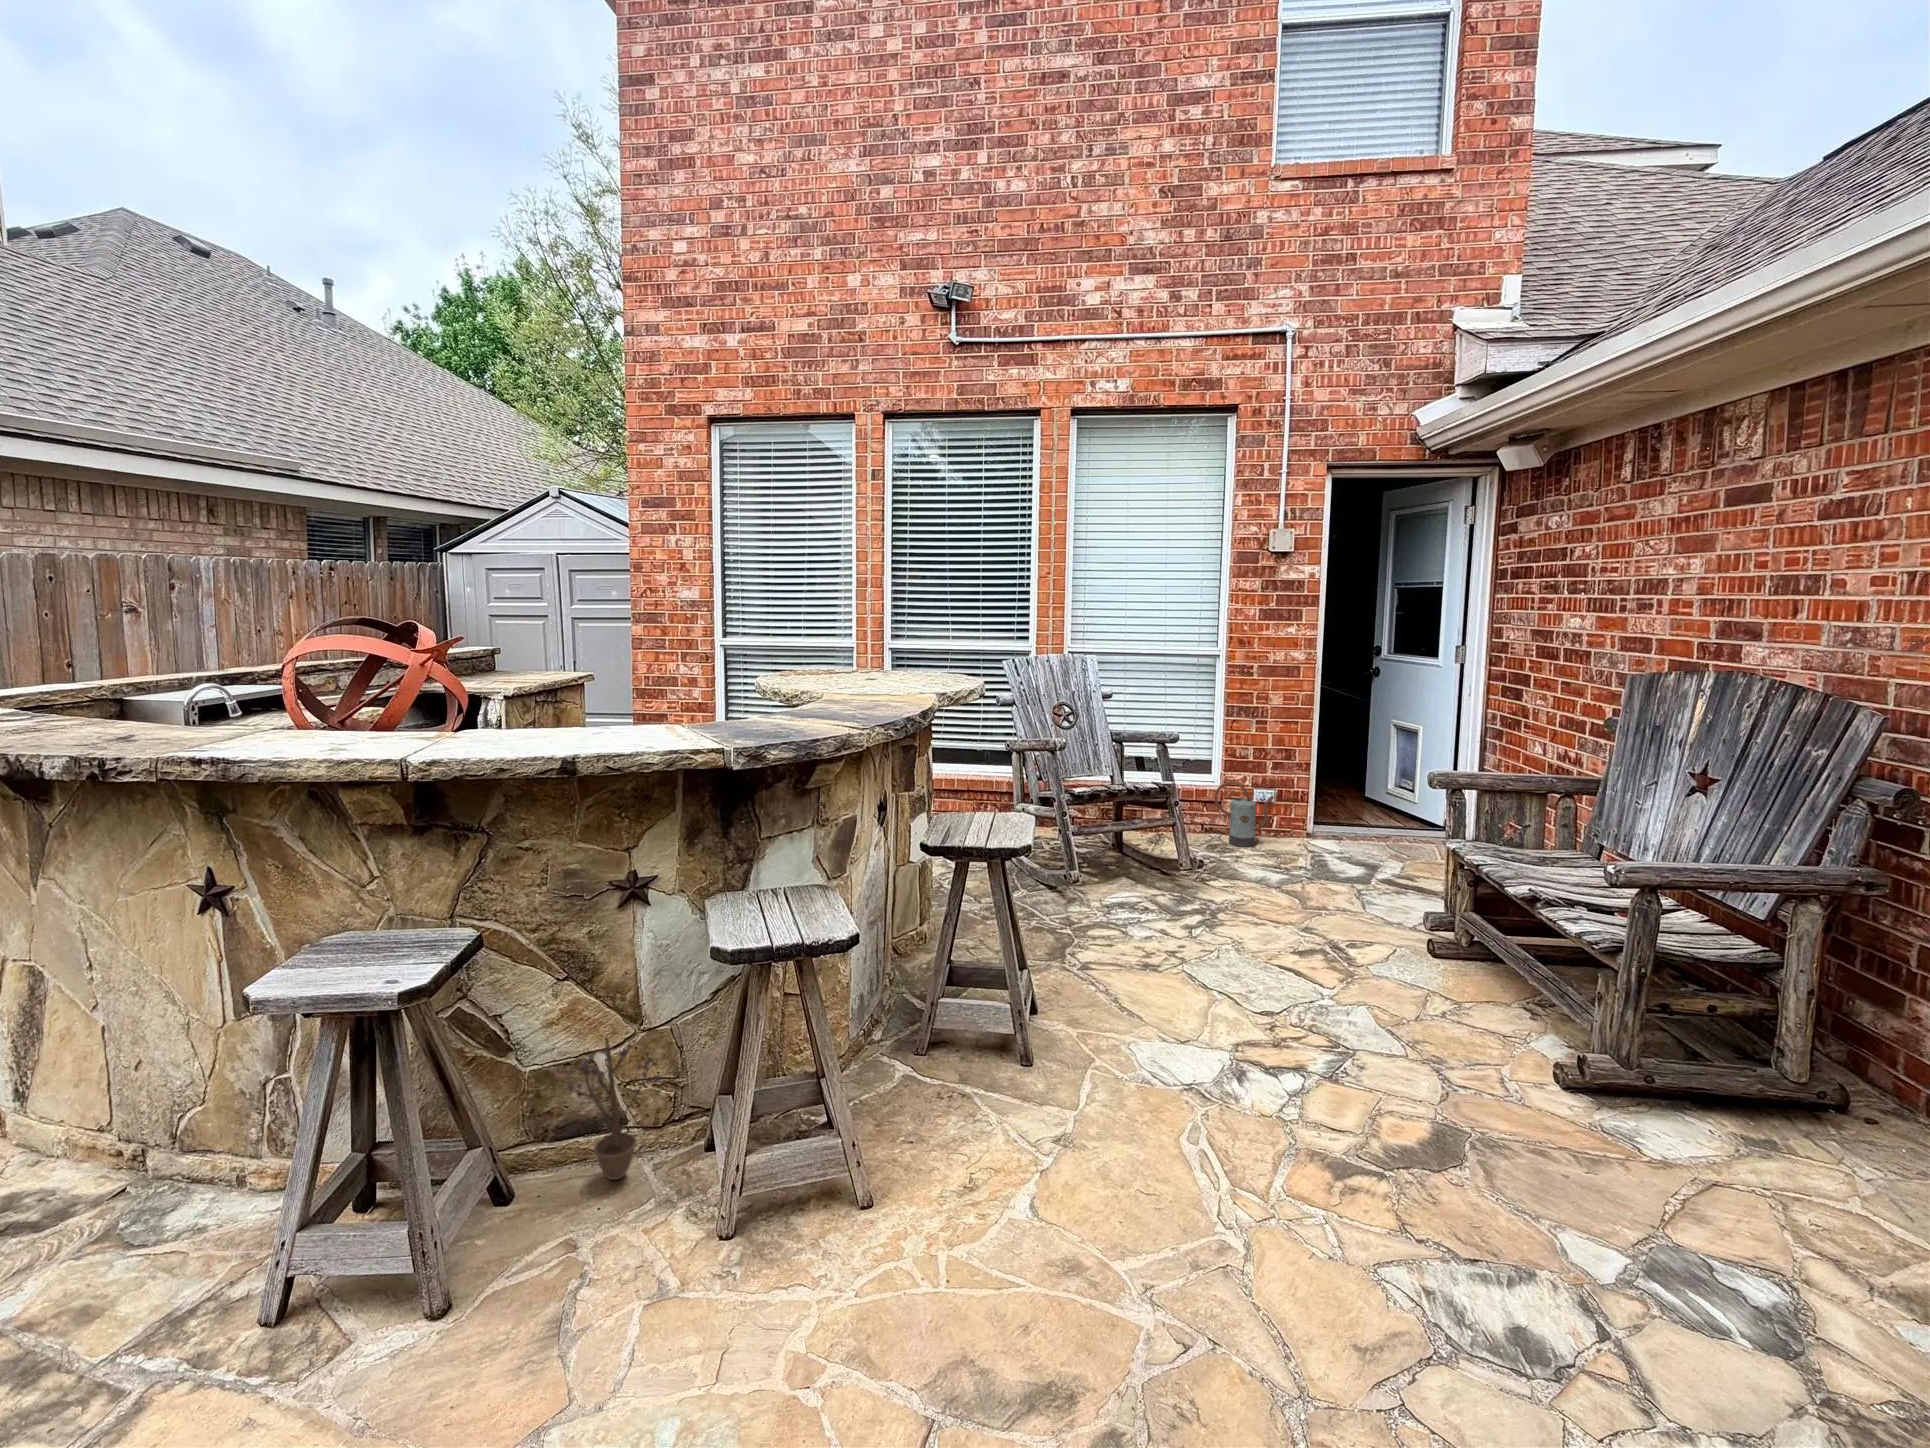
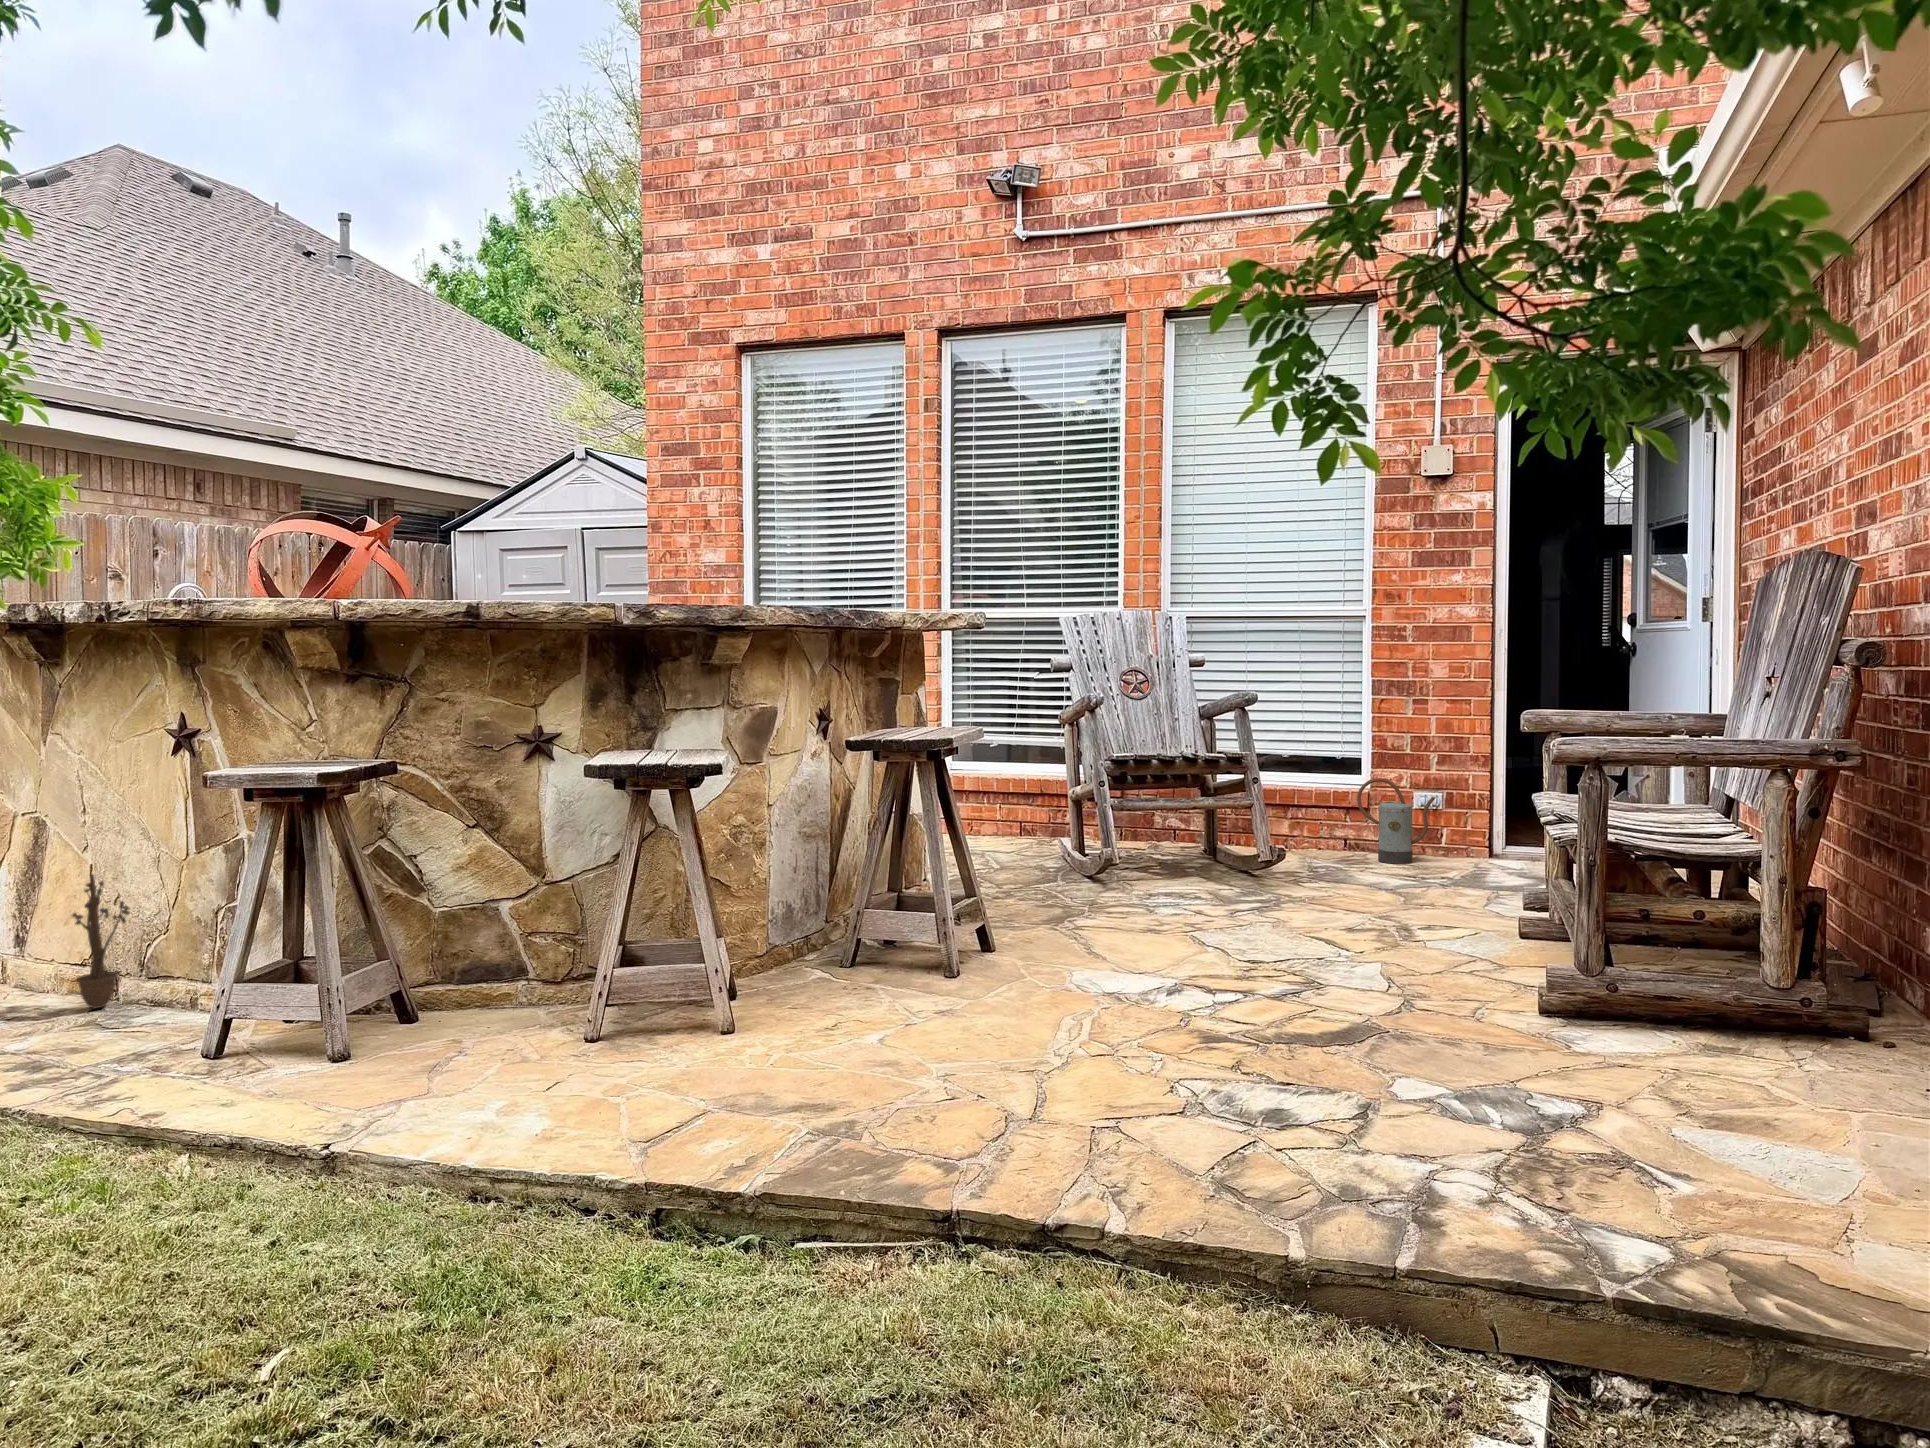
decorative plant: present [553,1038,661,1180] -> present [68,874,130,1008]

